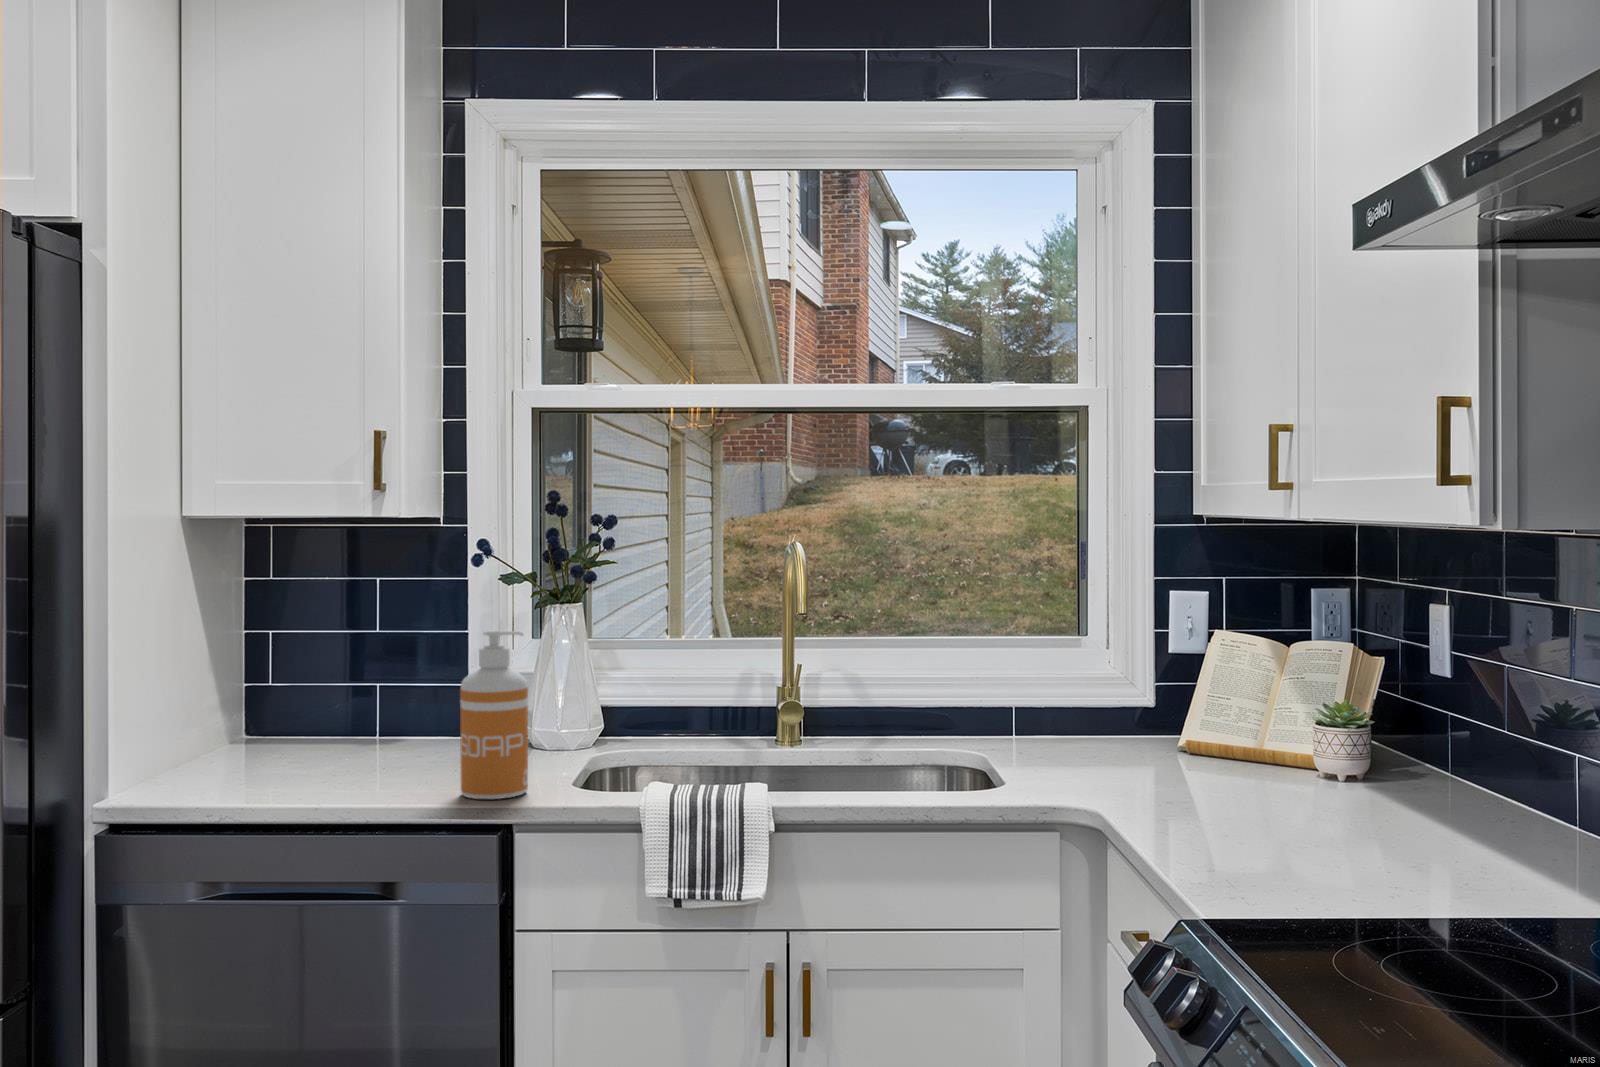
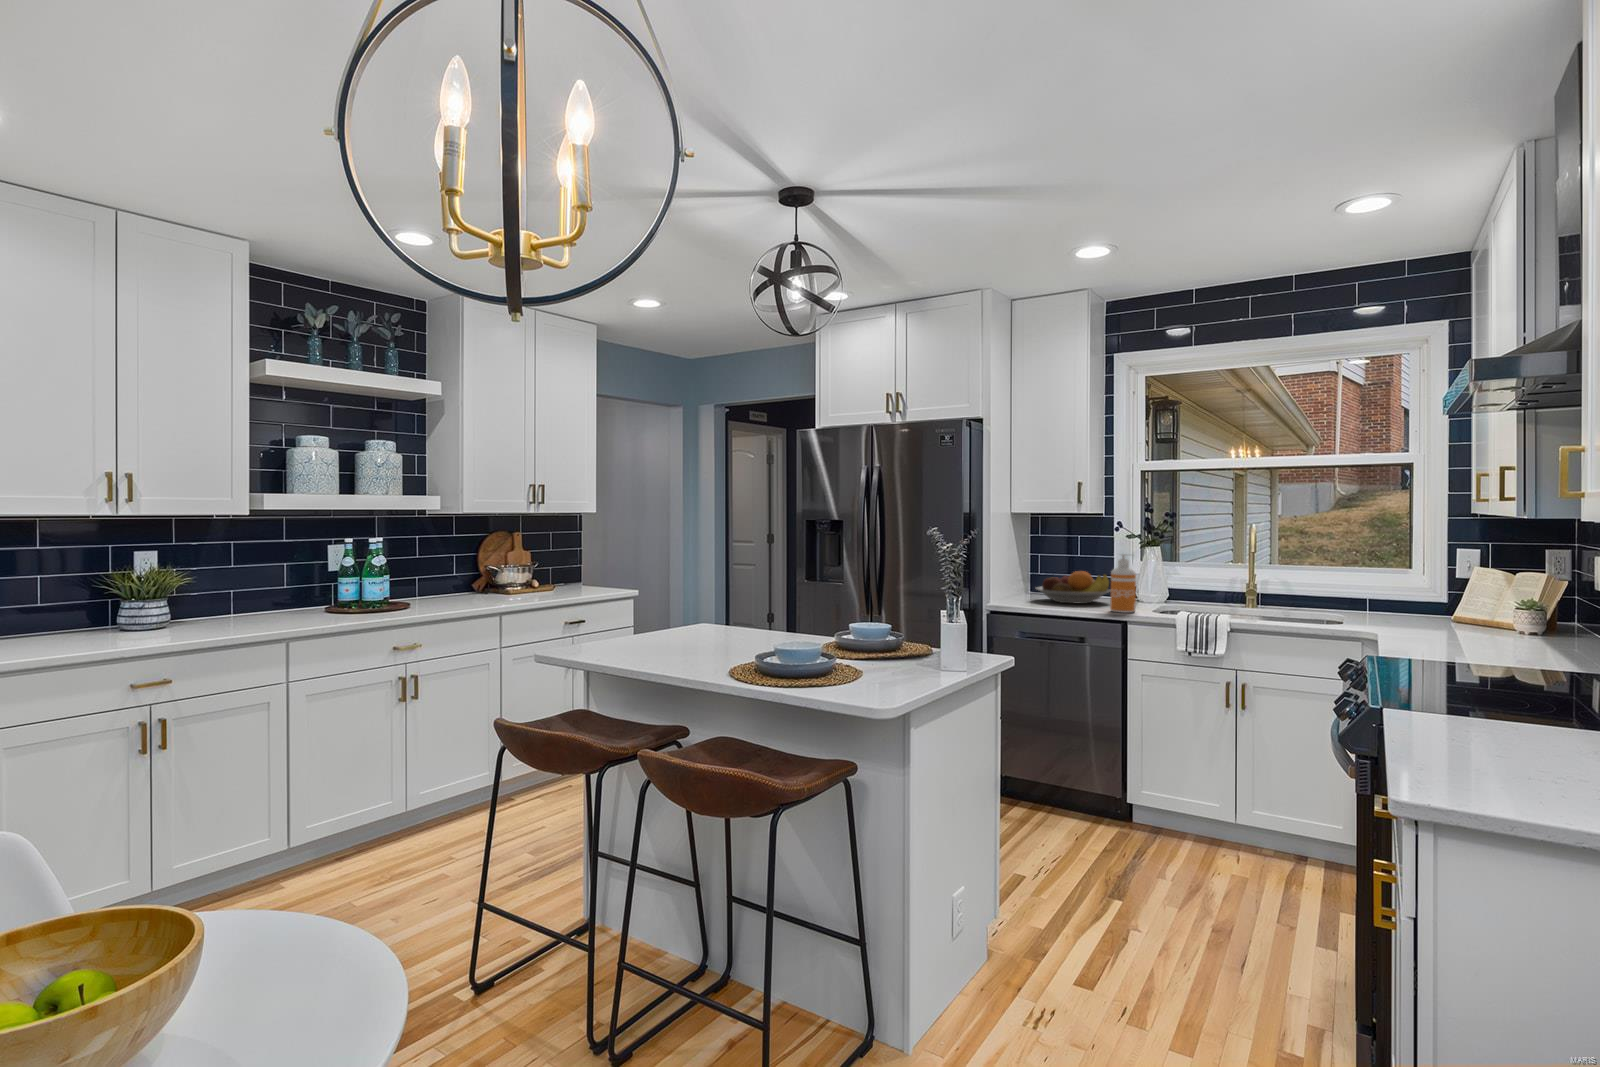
fruit bowl: none [257,675,470,769] -> present [1035,571,1111,604]

